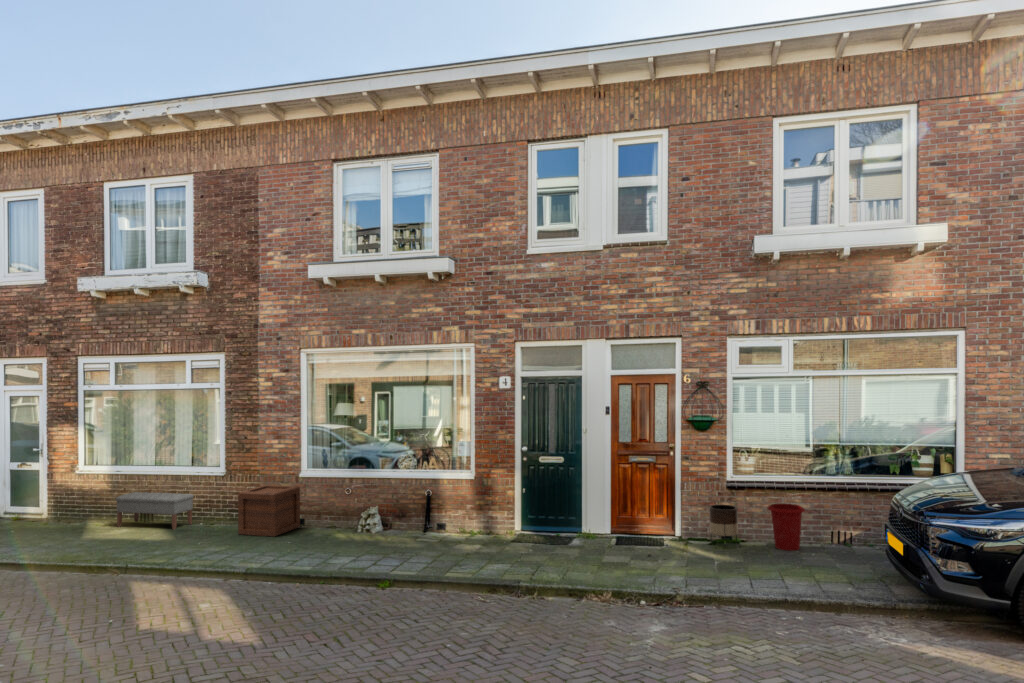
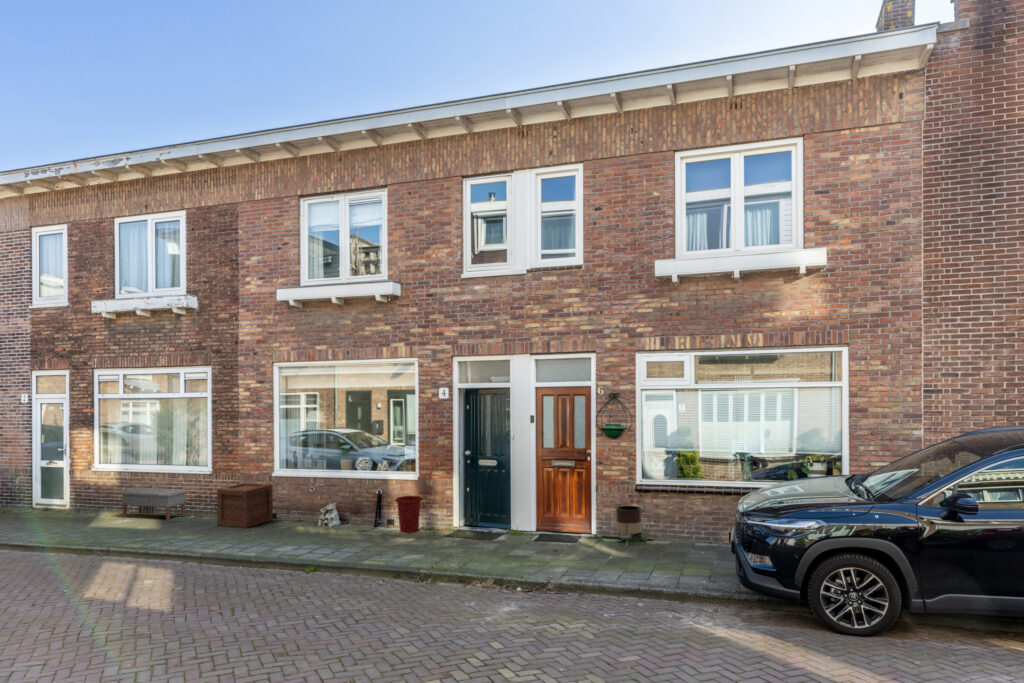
waste bin: present [768,504,805,551] -> present [395,496,423,533]

